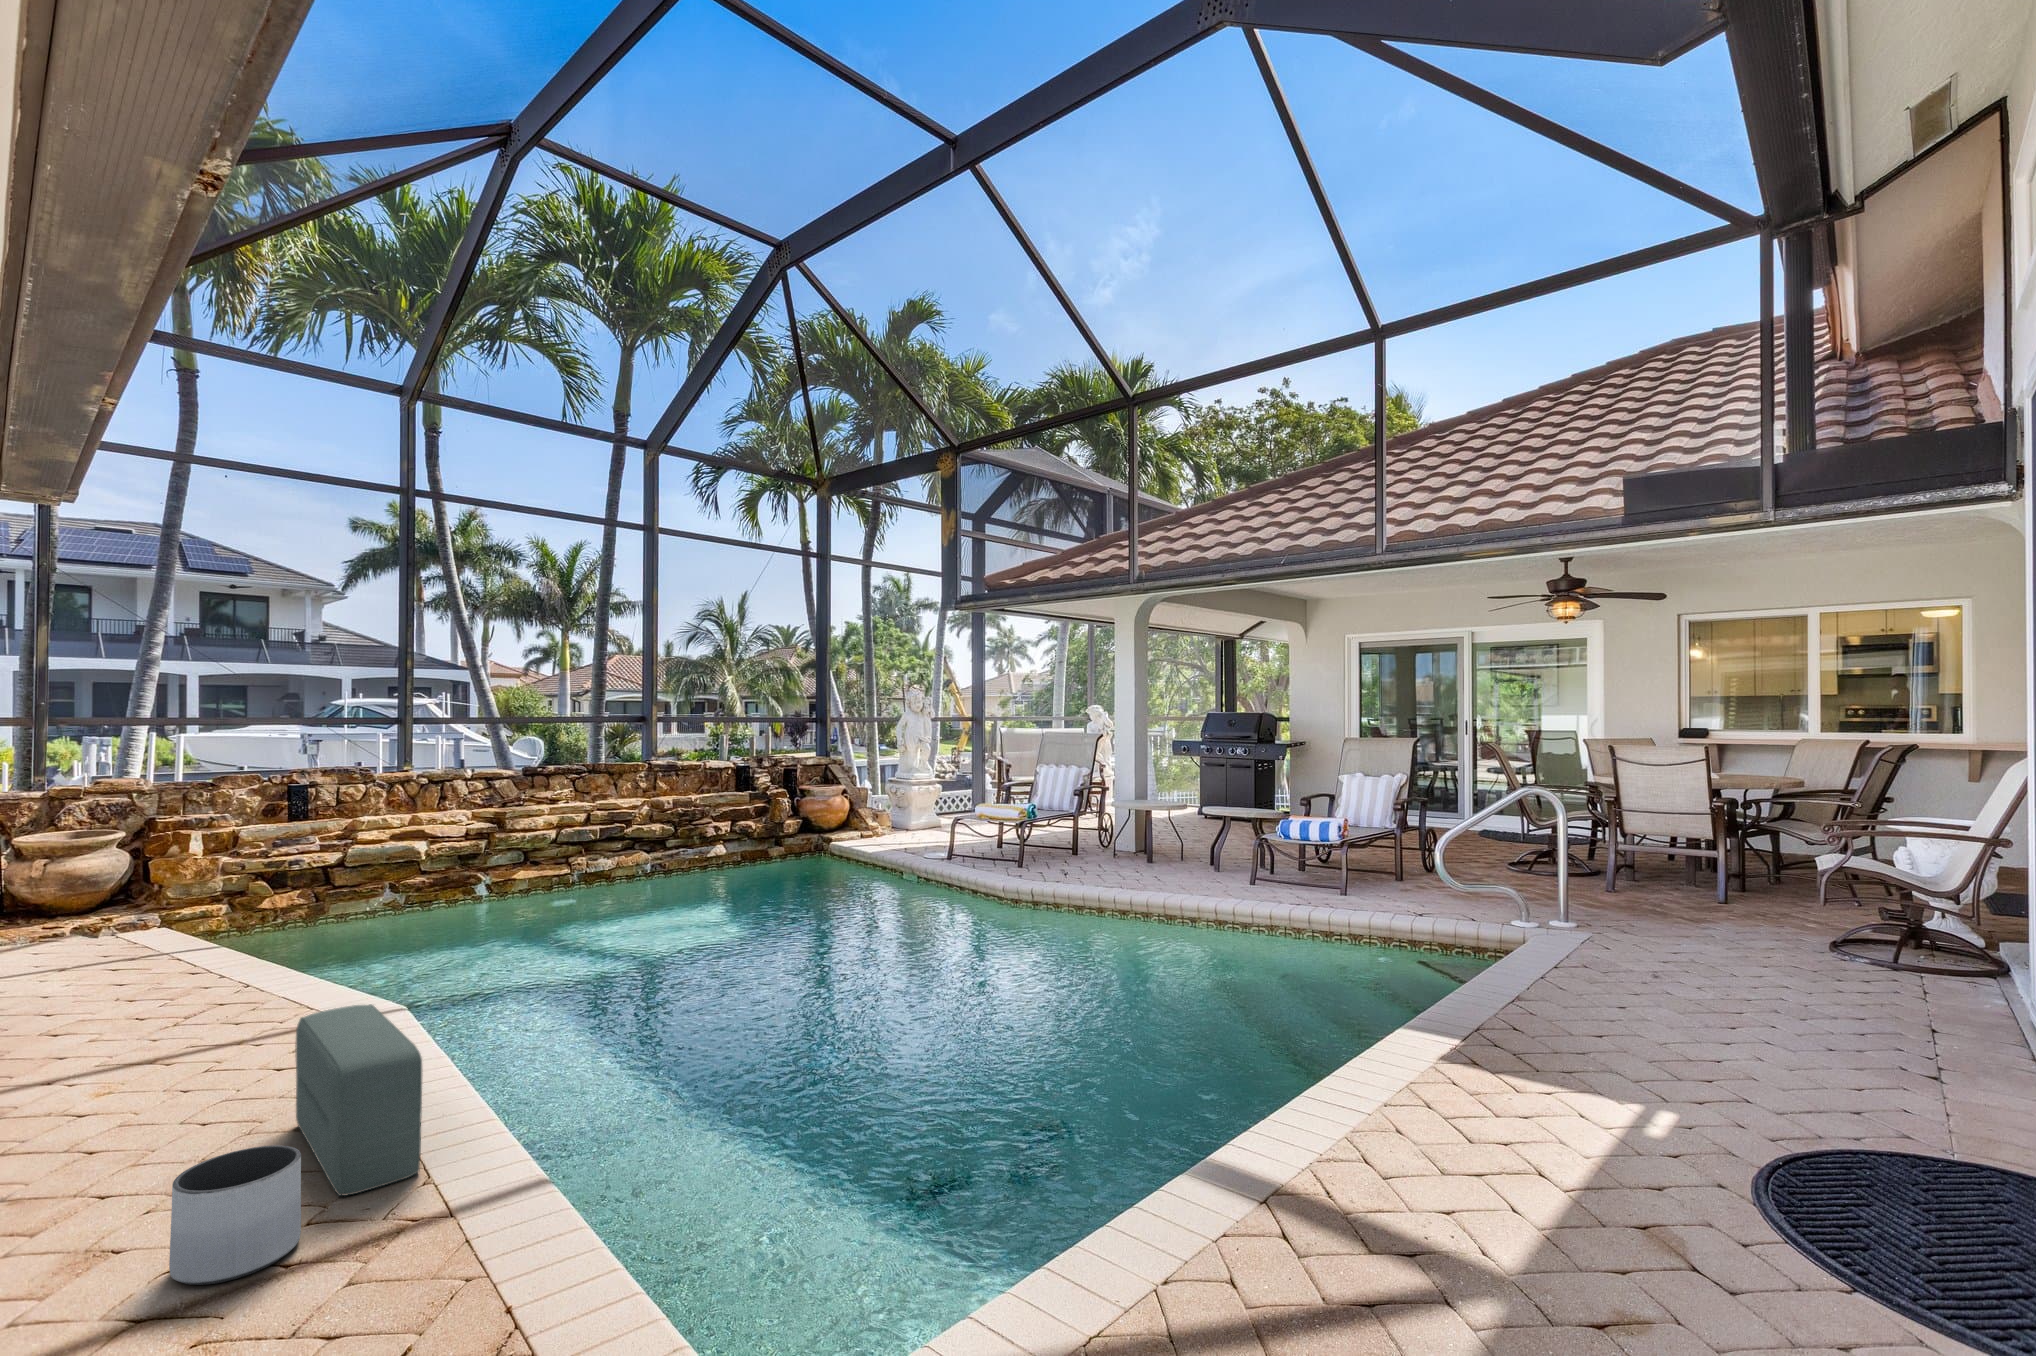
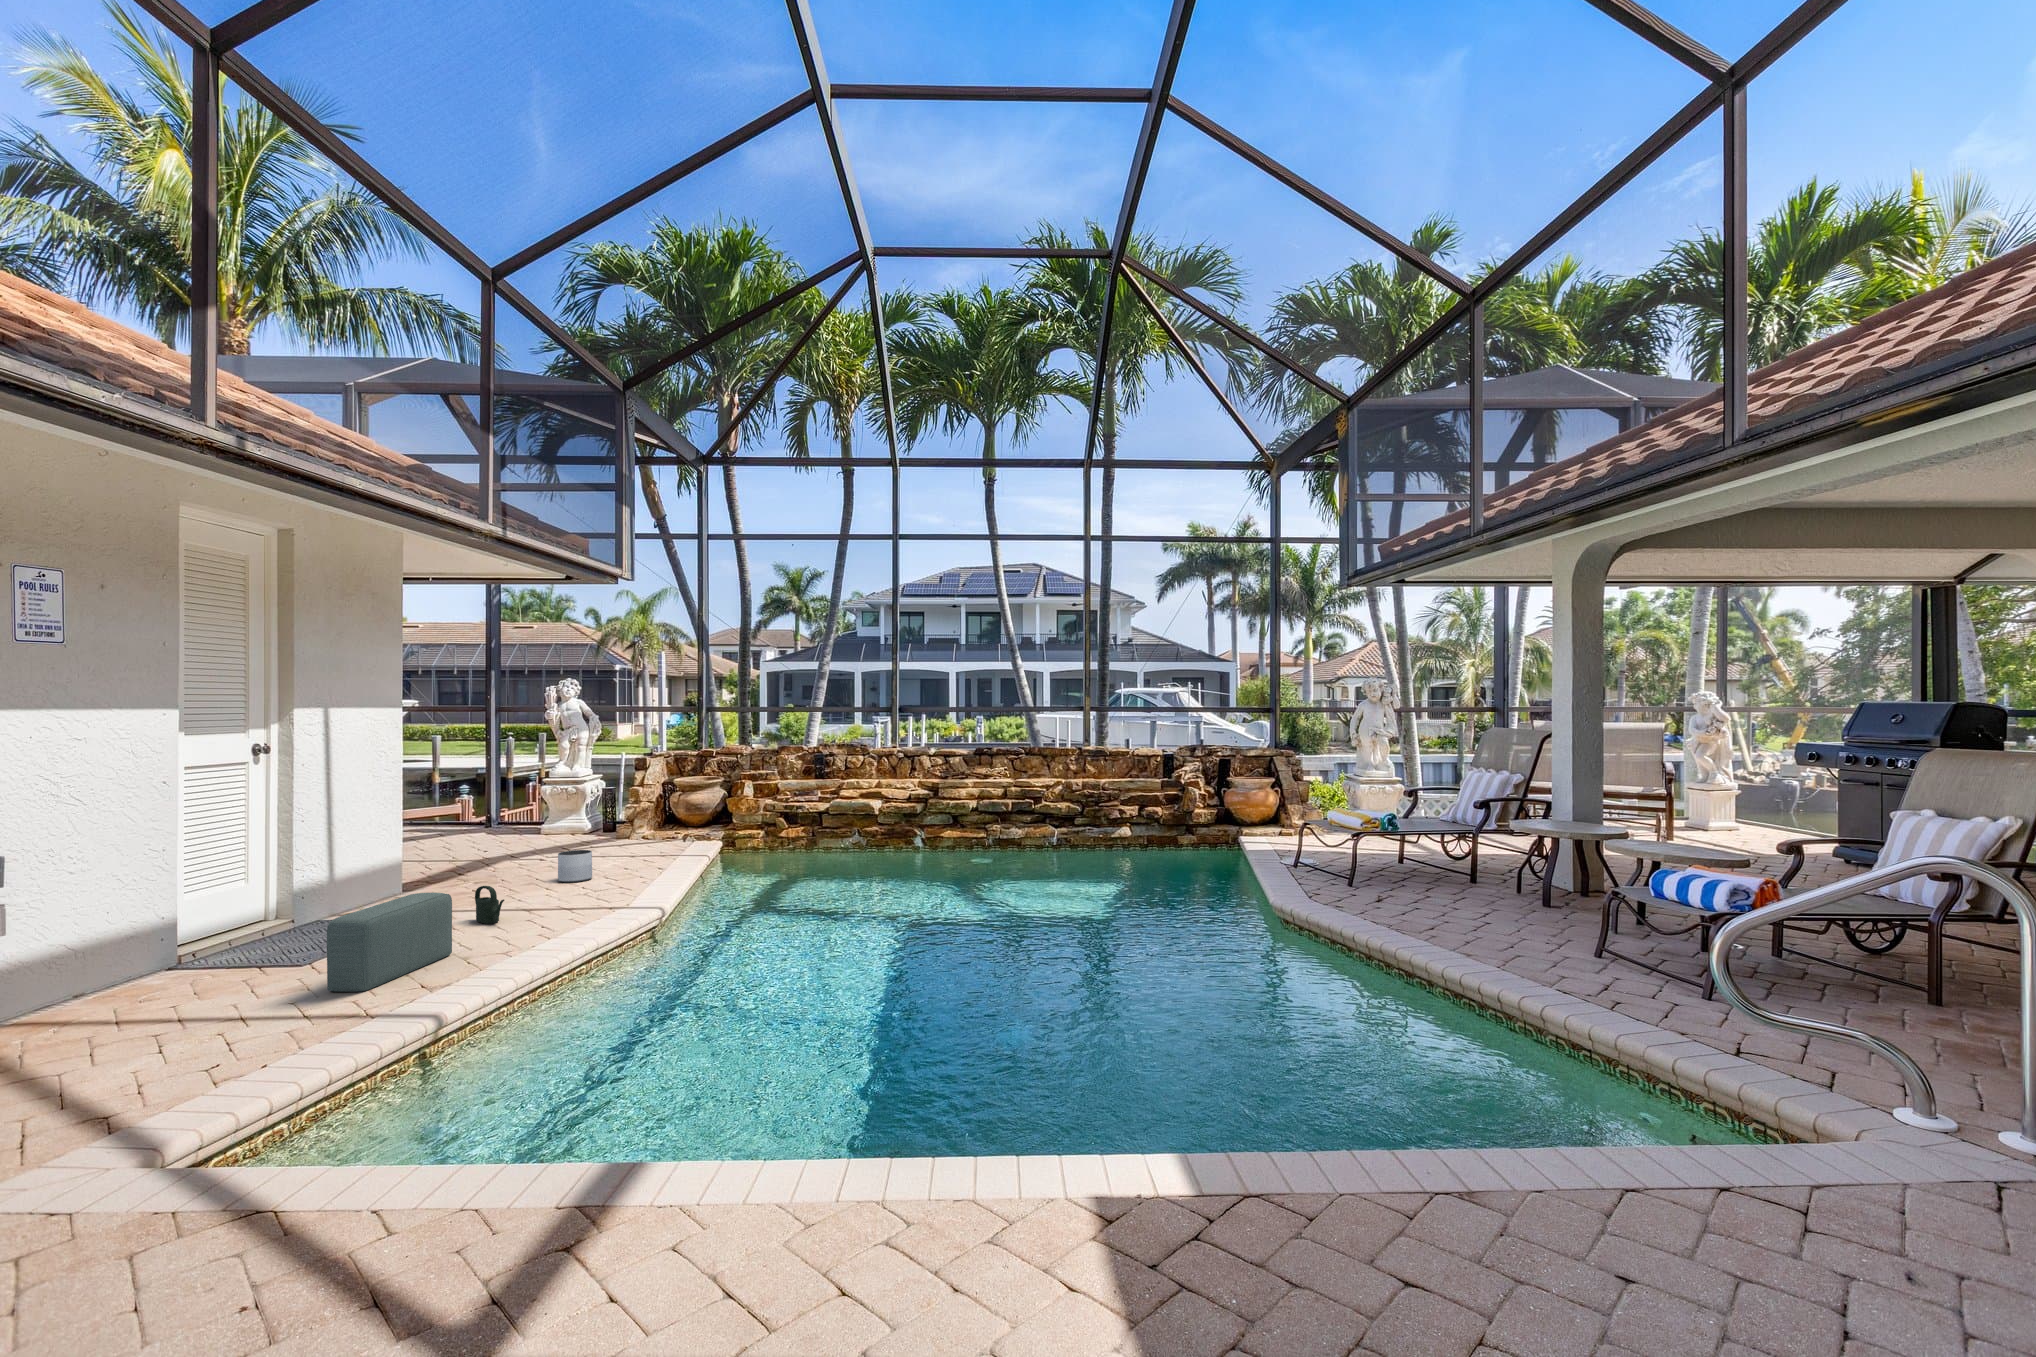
watering can: none [178,1006,295,1073] -> present [475,886,504,924]
planter: present [169,1145,301,1285] -> present [558,850,592,883]

